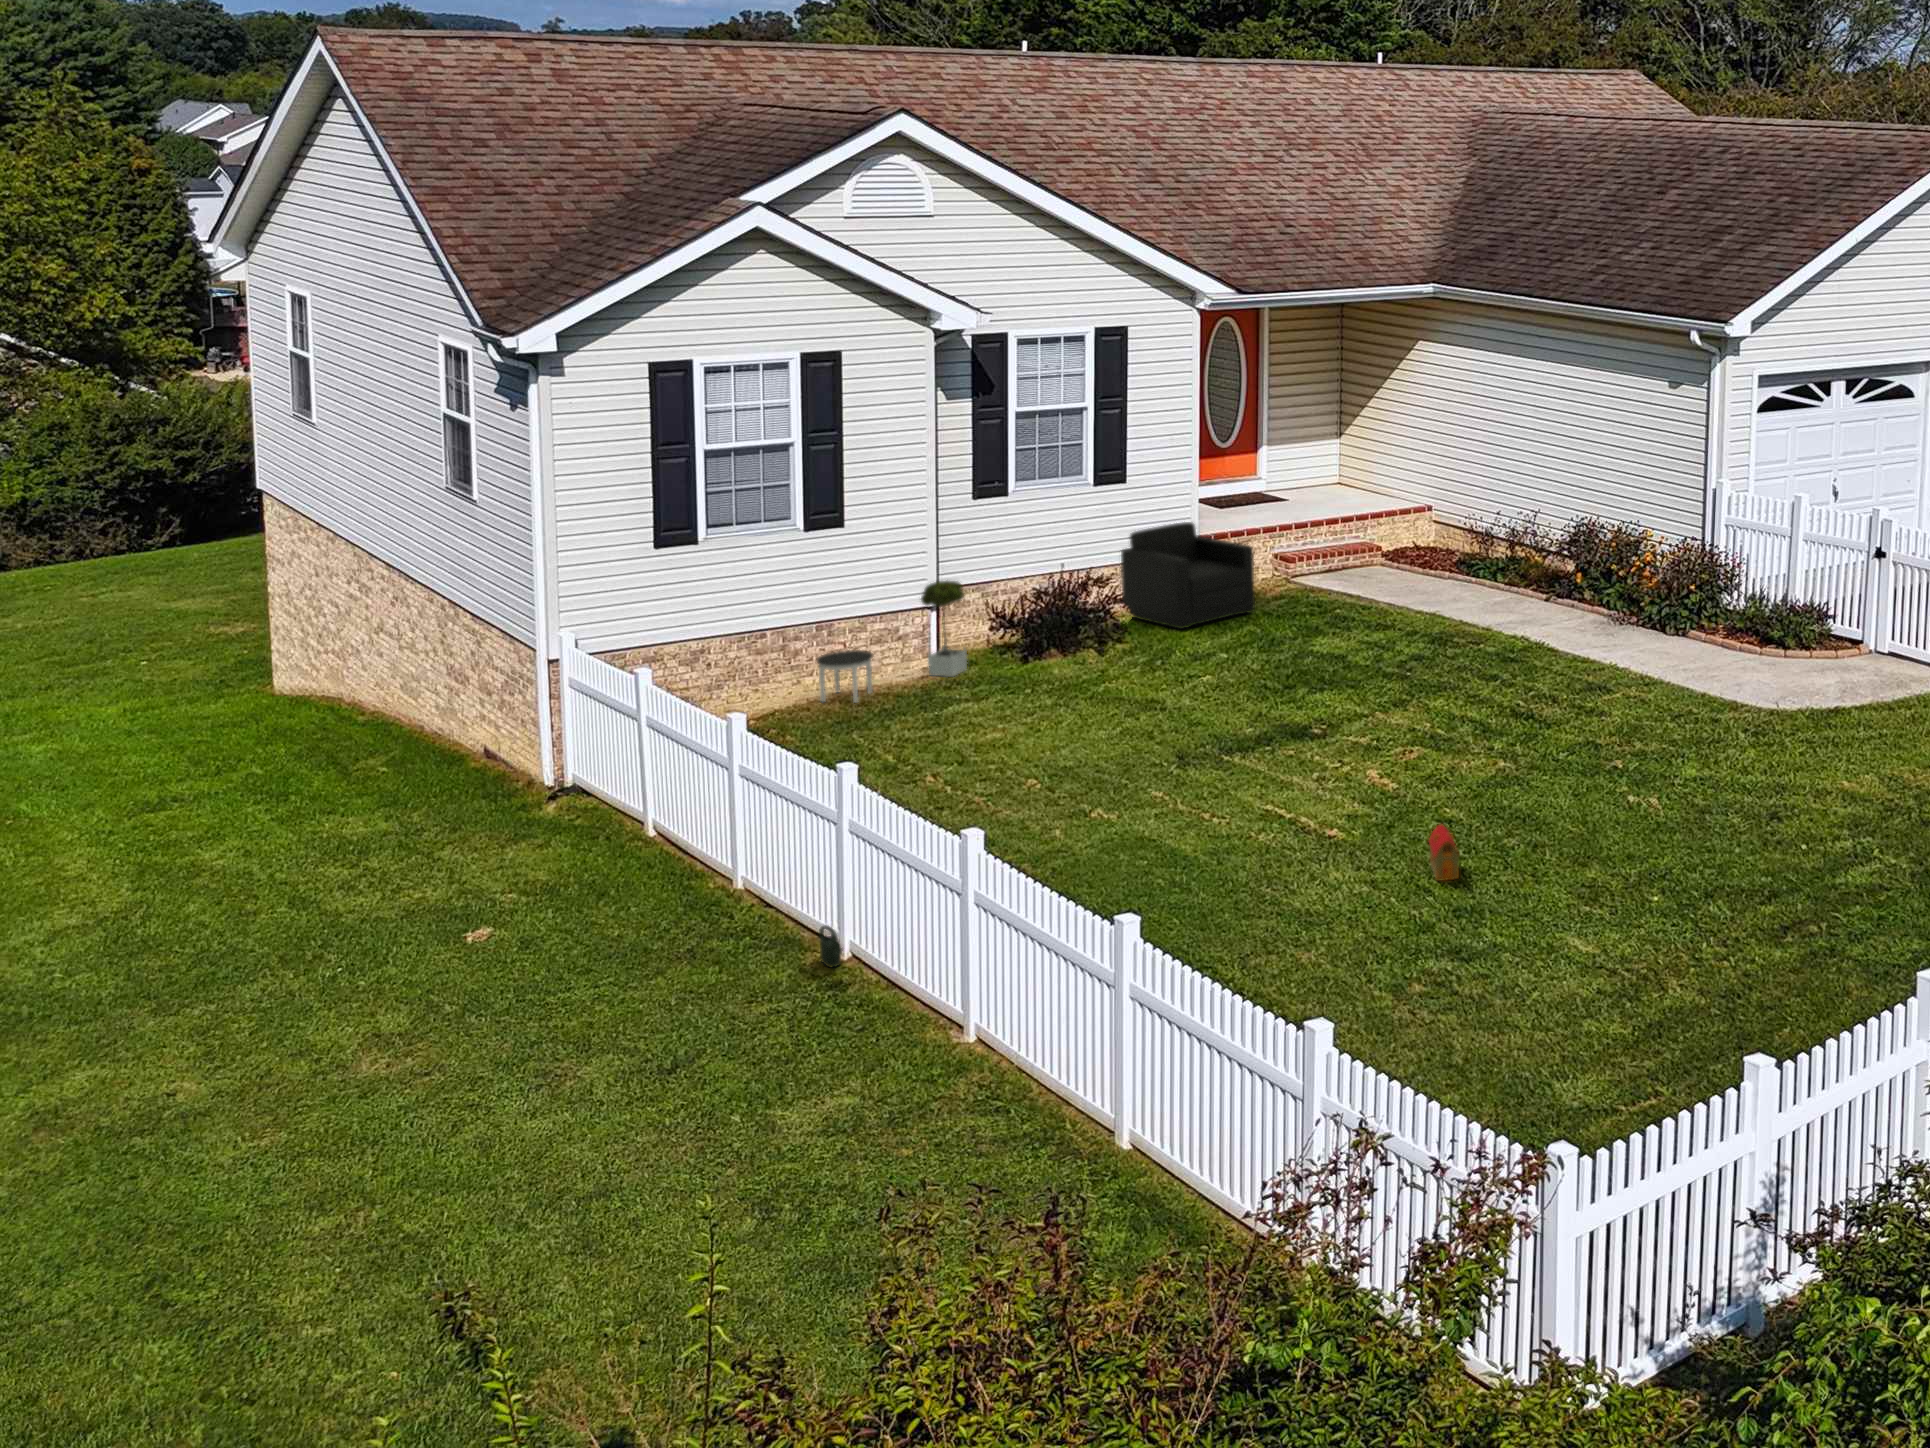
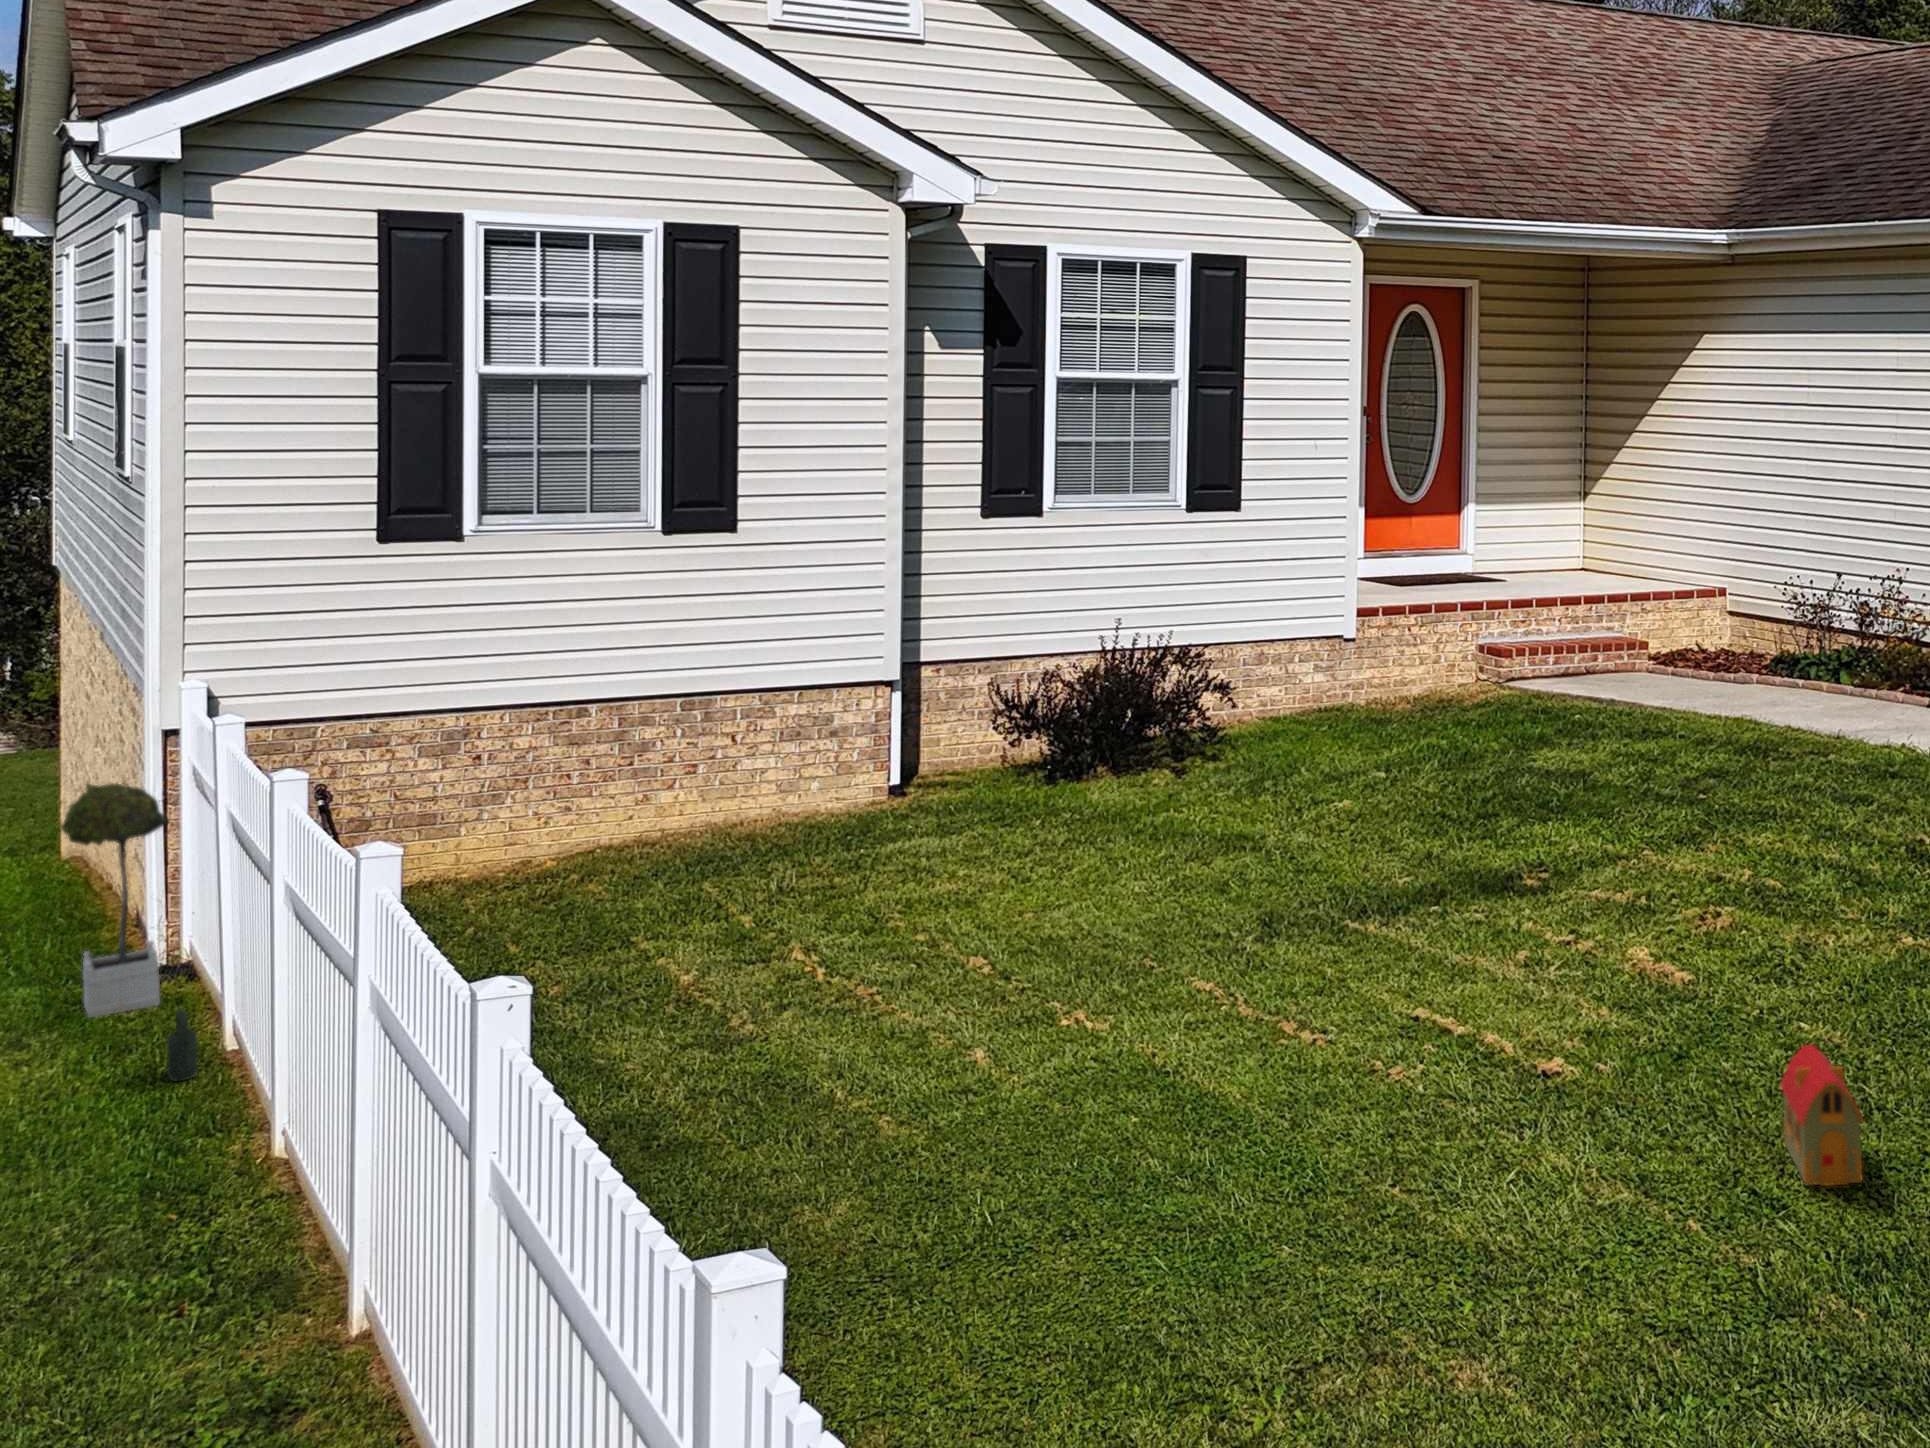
armchair: present [1121,522,1255,629] -> none [1227,576,1444,742]
potted tree: present [921,581,967,677] -> present [61,782,170,1018]
round table: present [817,650,873,702] -> none [671,745,771,834]
watering can: present [819,926,843,967] -> present [167,1010,198,1081]

